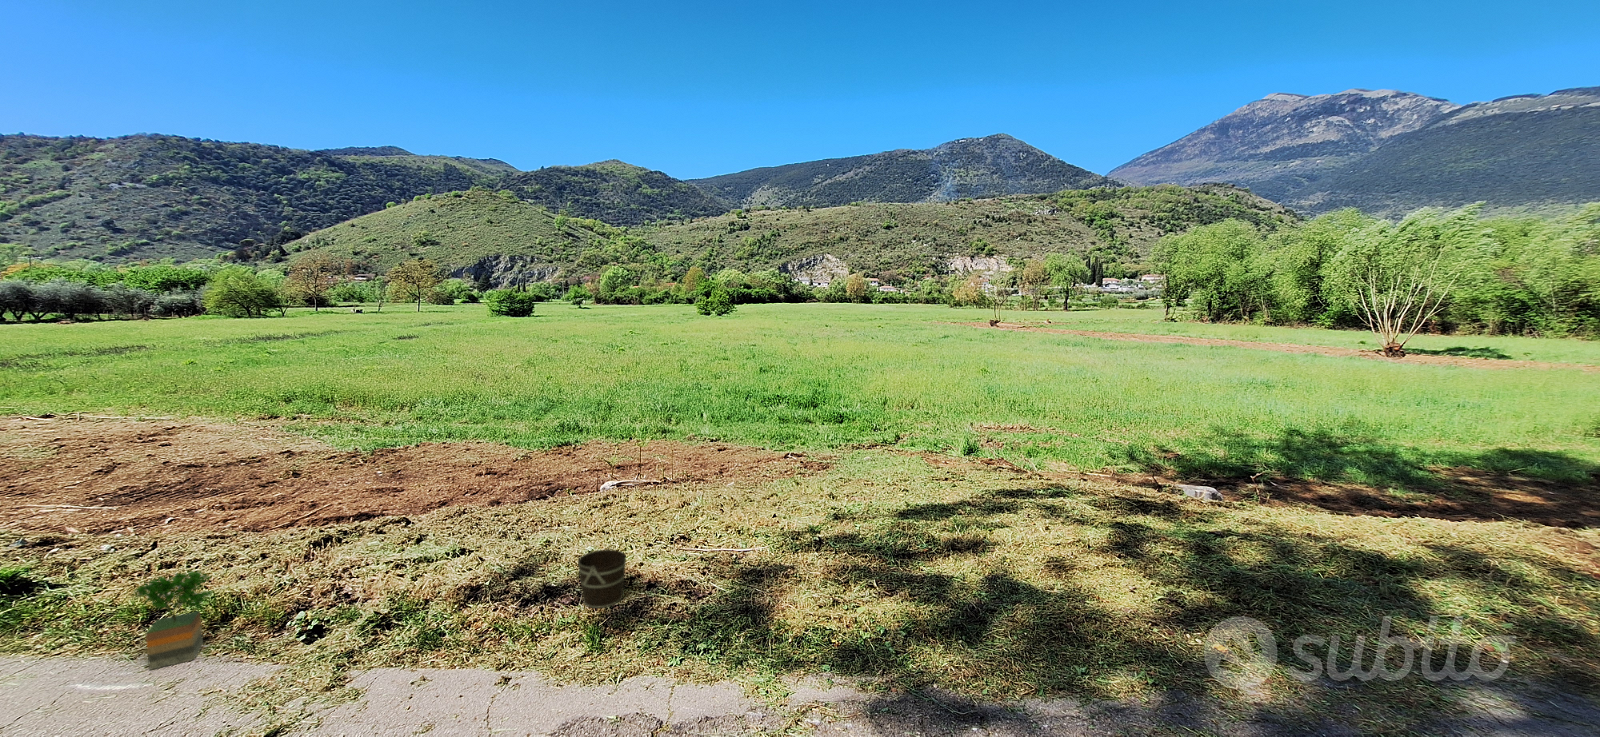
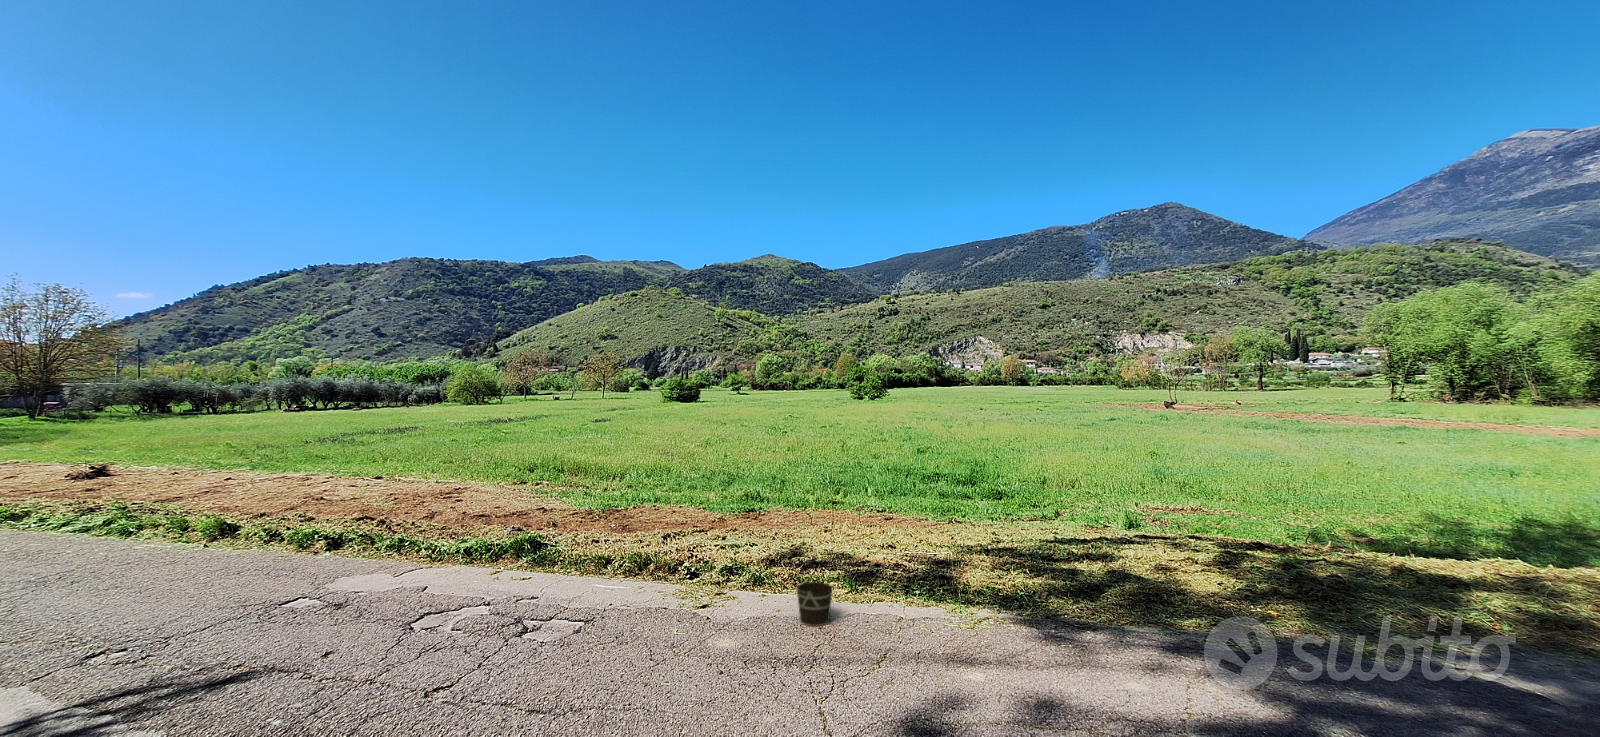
potted tree: present [134,571,212,670] -> none [526,572,568,637]

